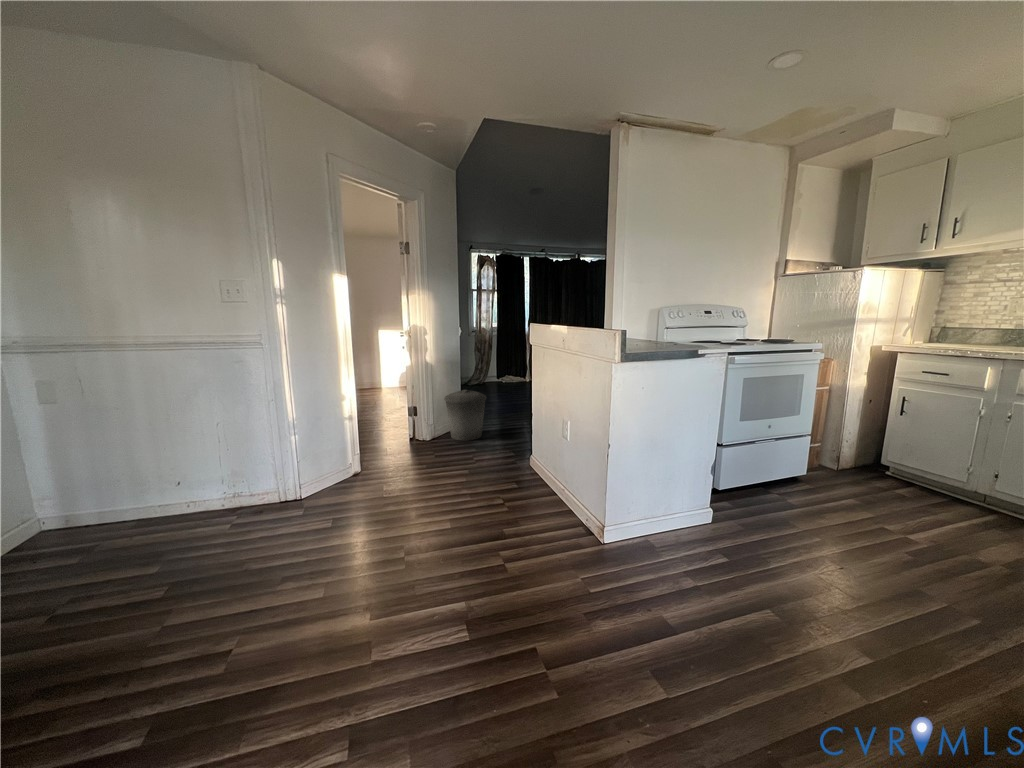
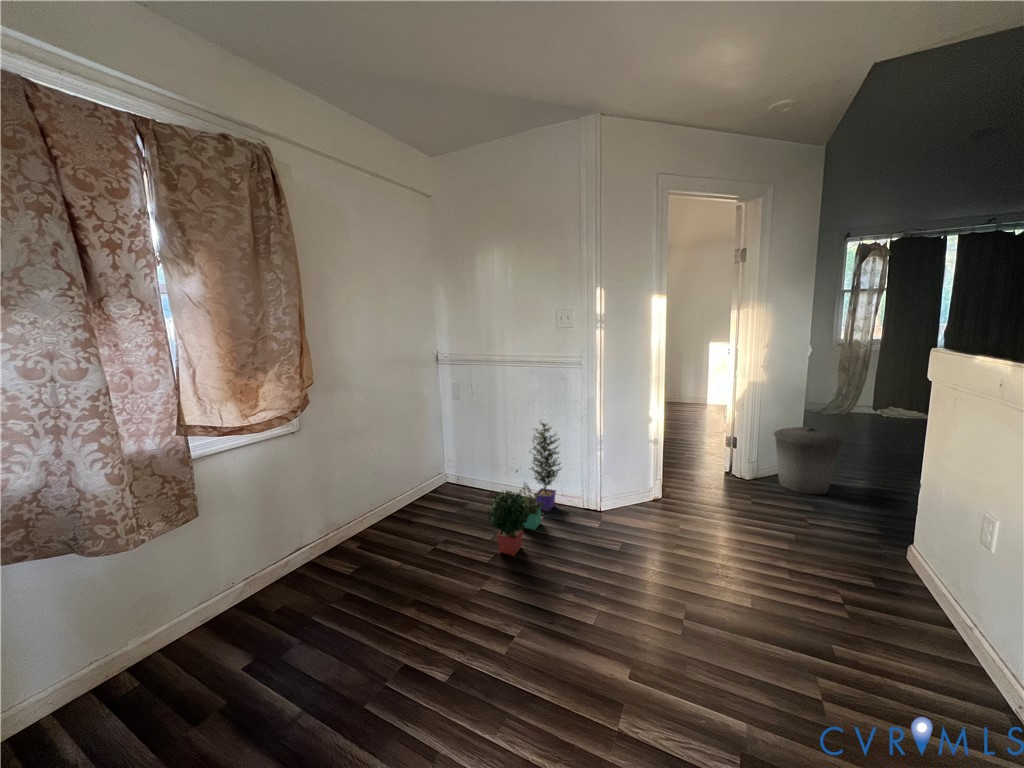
potted plant: none [142,414,251,590] -> present [487,423,560,555]

